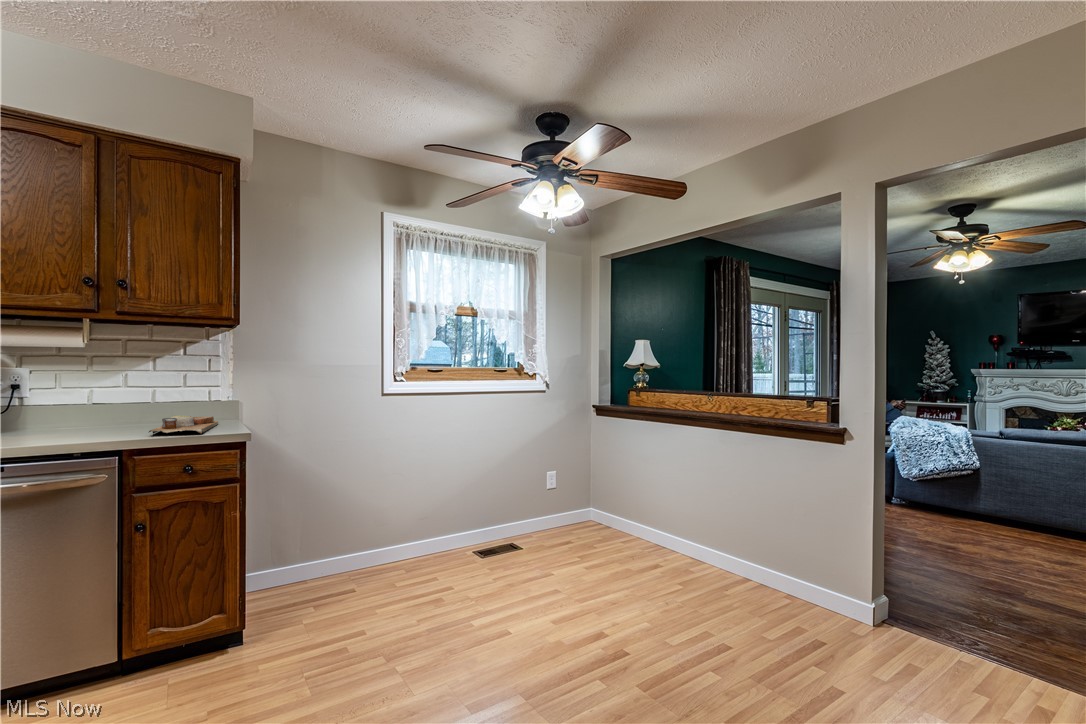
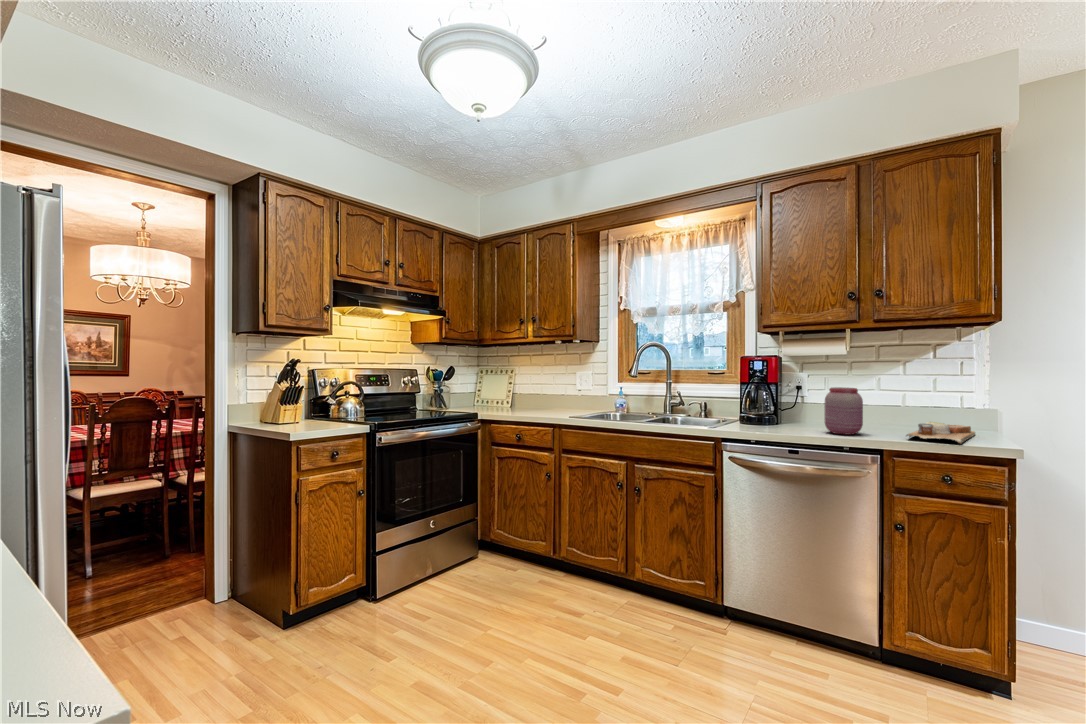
jar: none [49,385,100,439] -> present [824,387,863,435]

